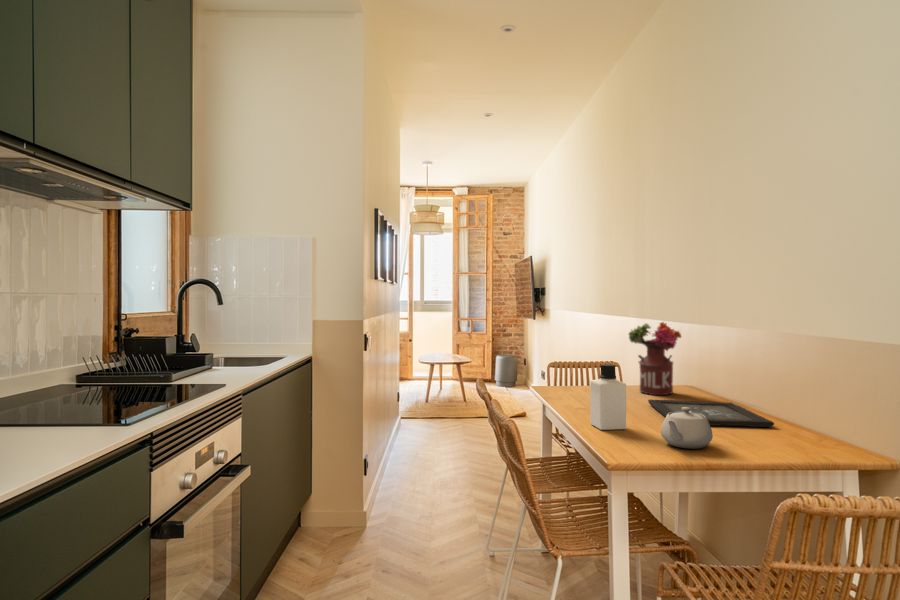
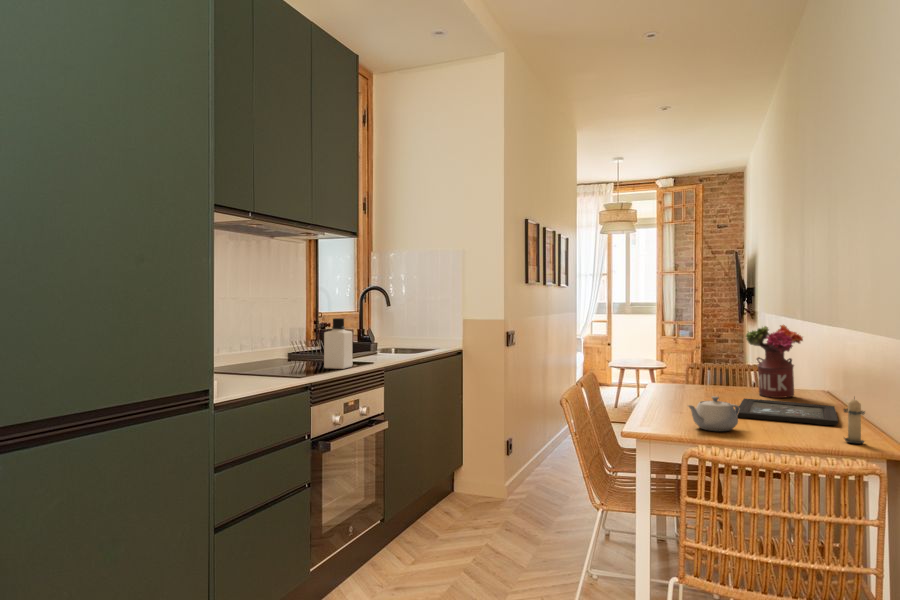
bottle: present [590,364,626,430] -> present [324,318,353,369]
candle: none [815,400,844,452] -> present [844,398,865,444]

